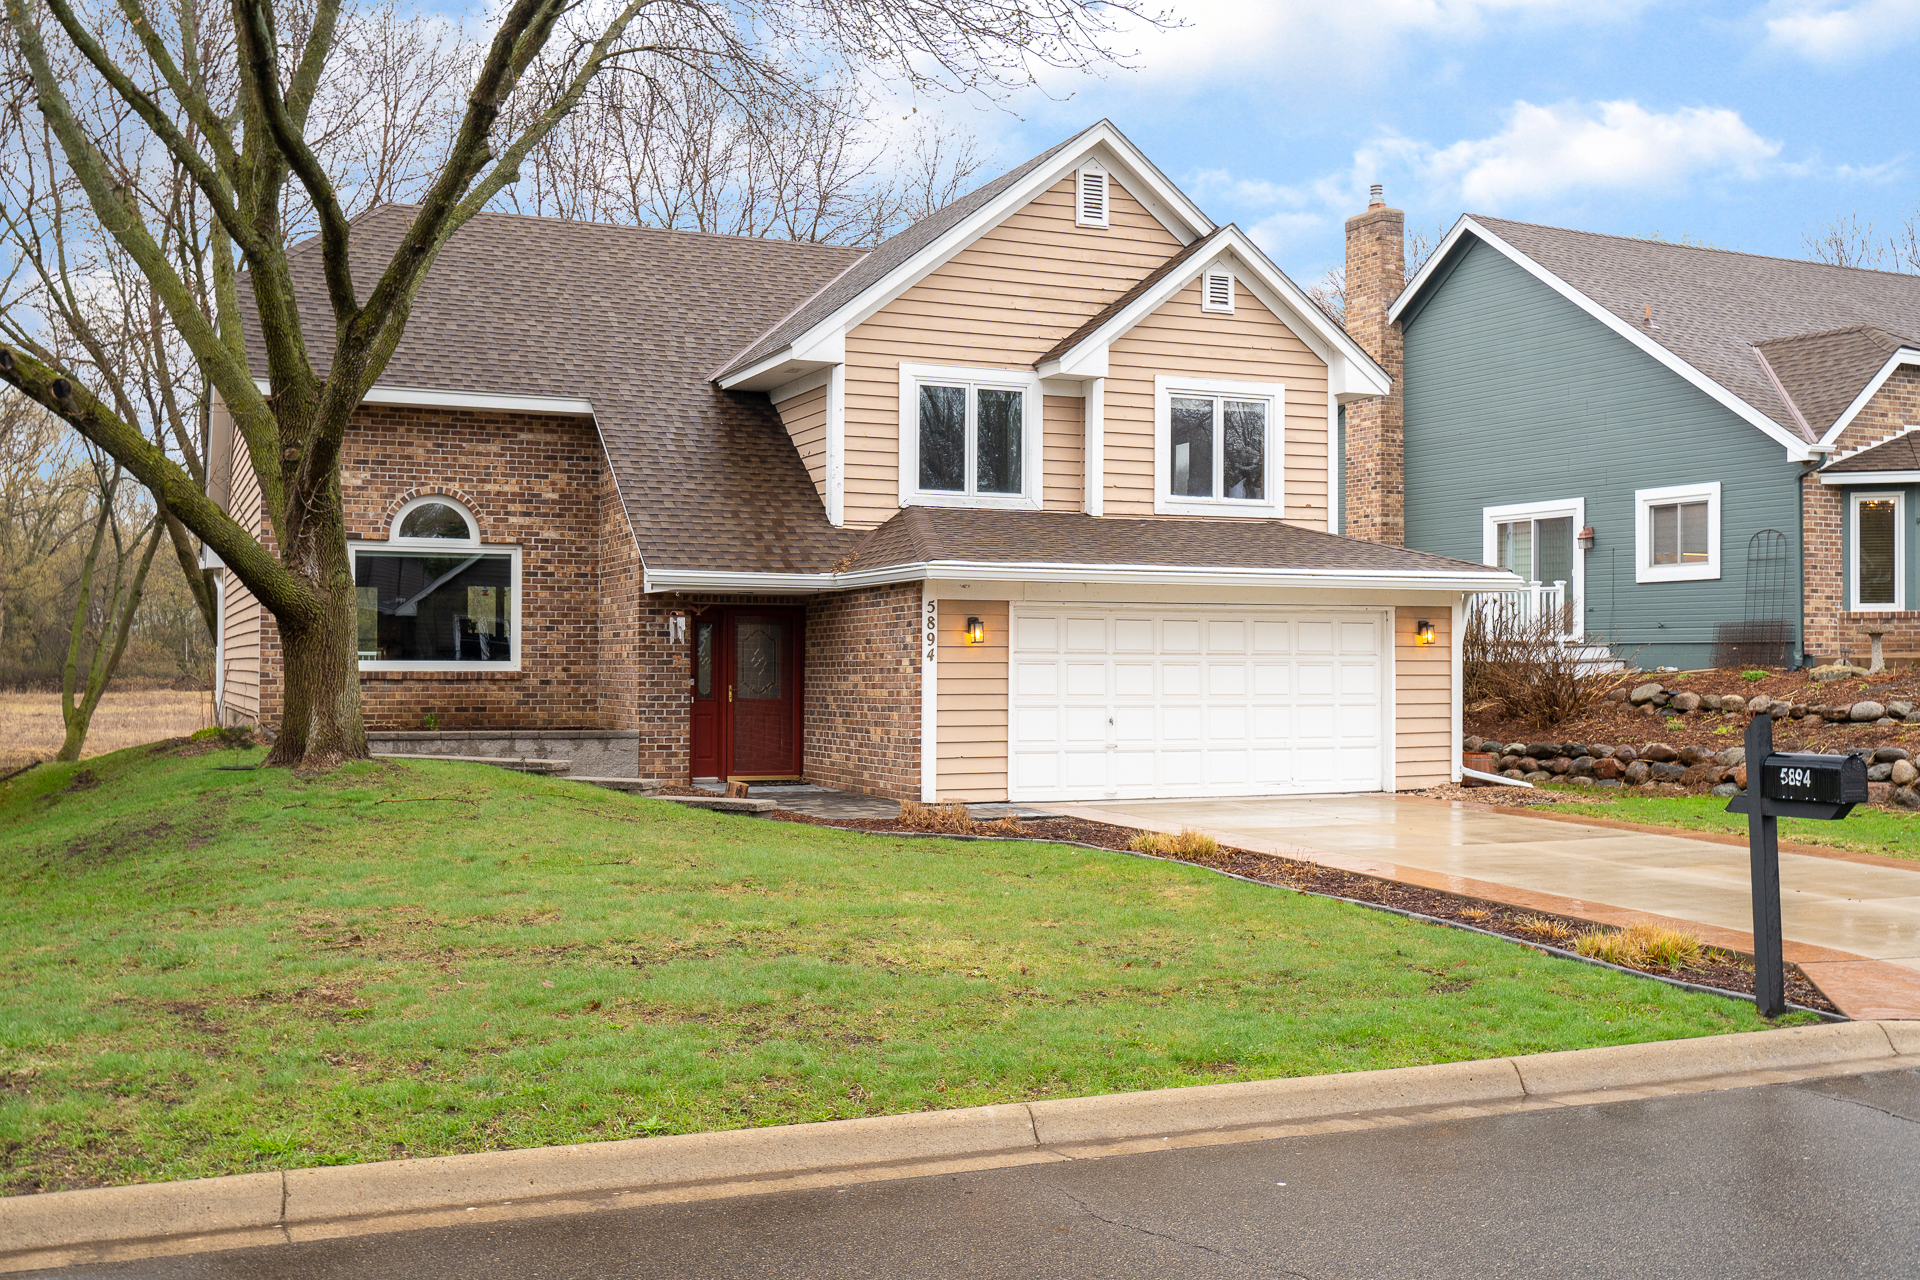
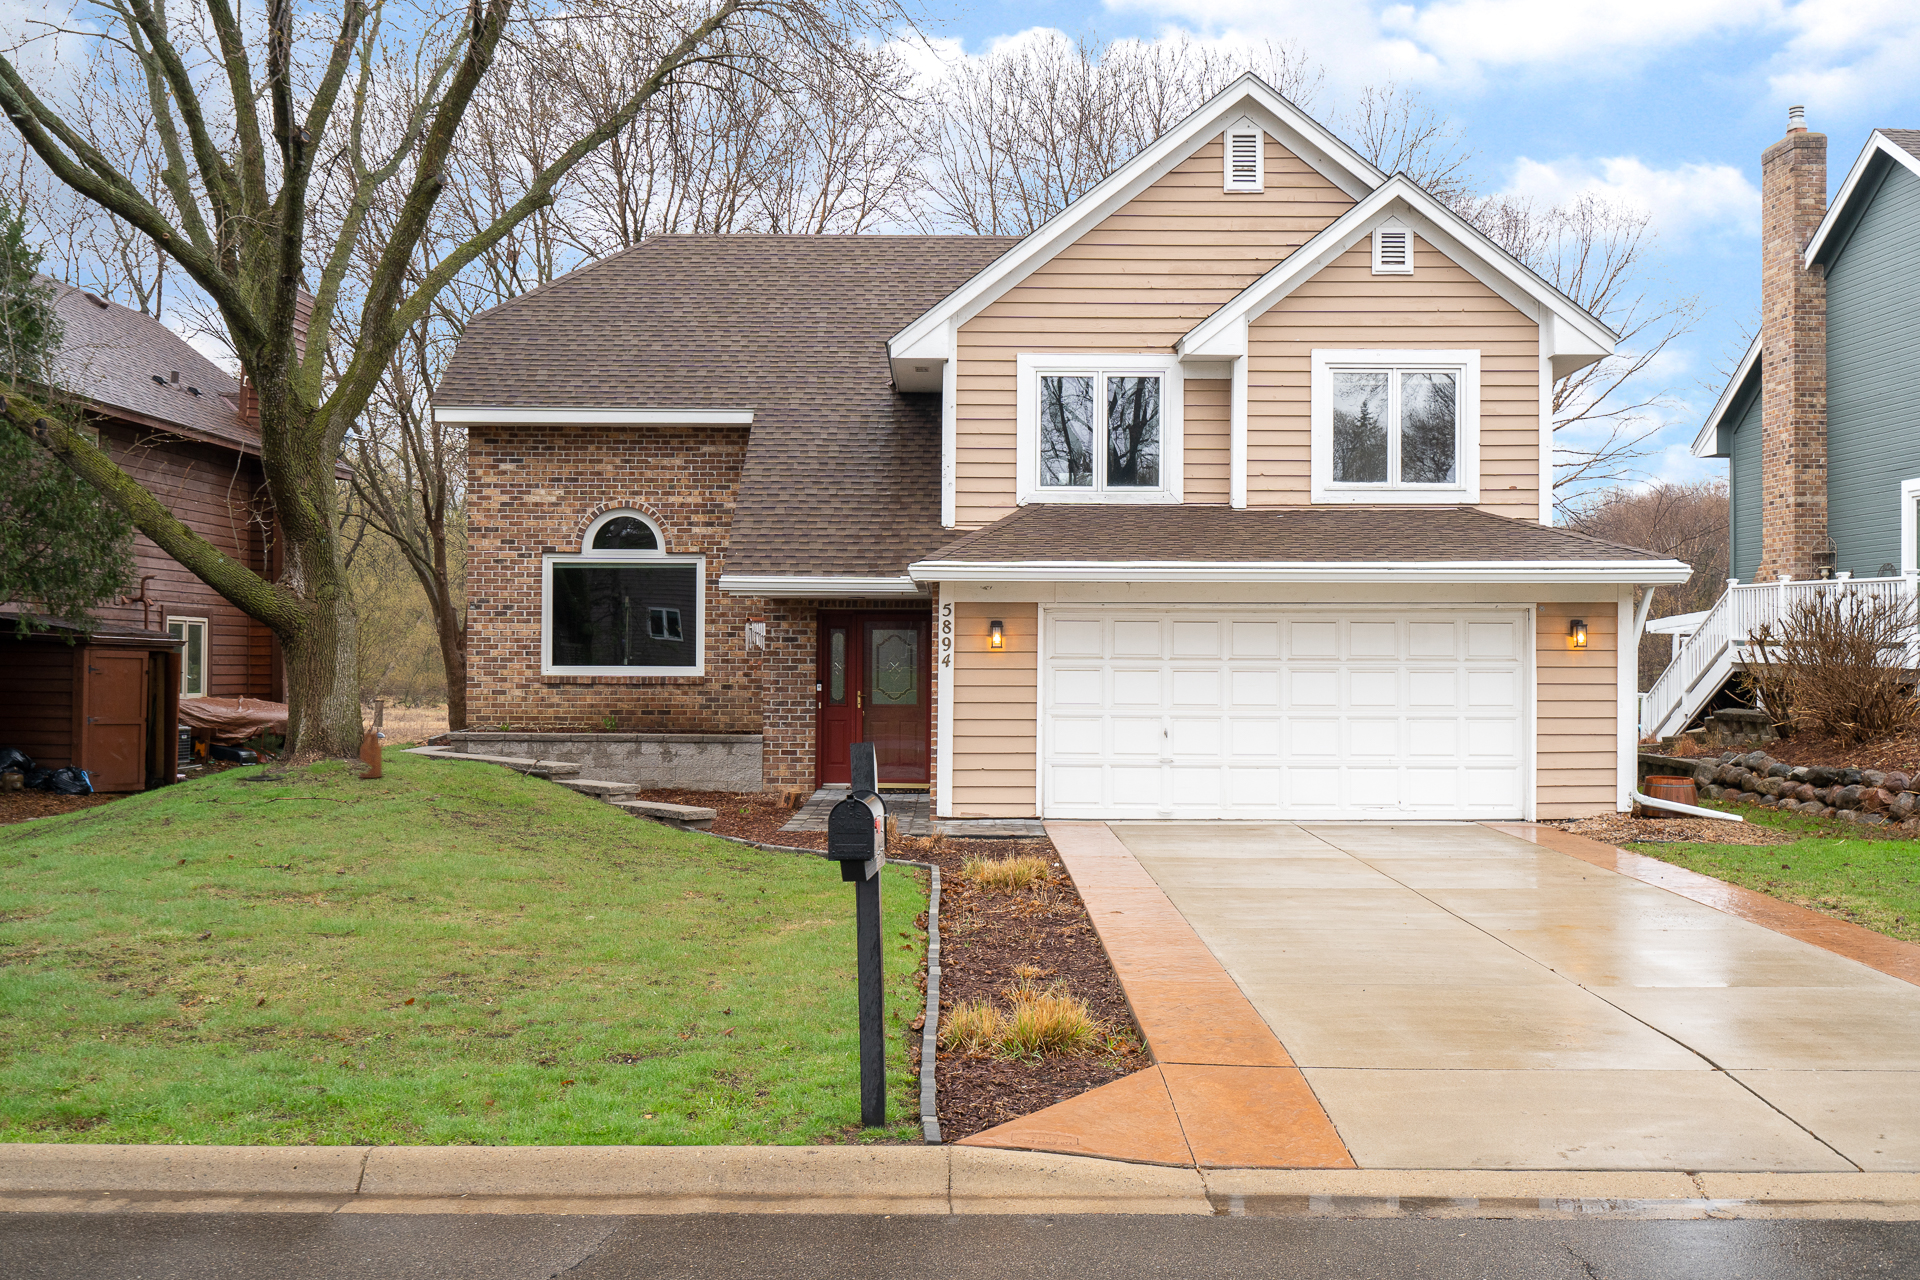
watering can: none [323,720,347,767] -> present [359,731,382,778]

